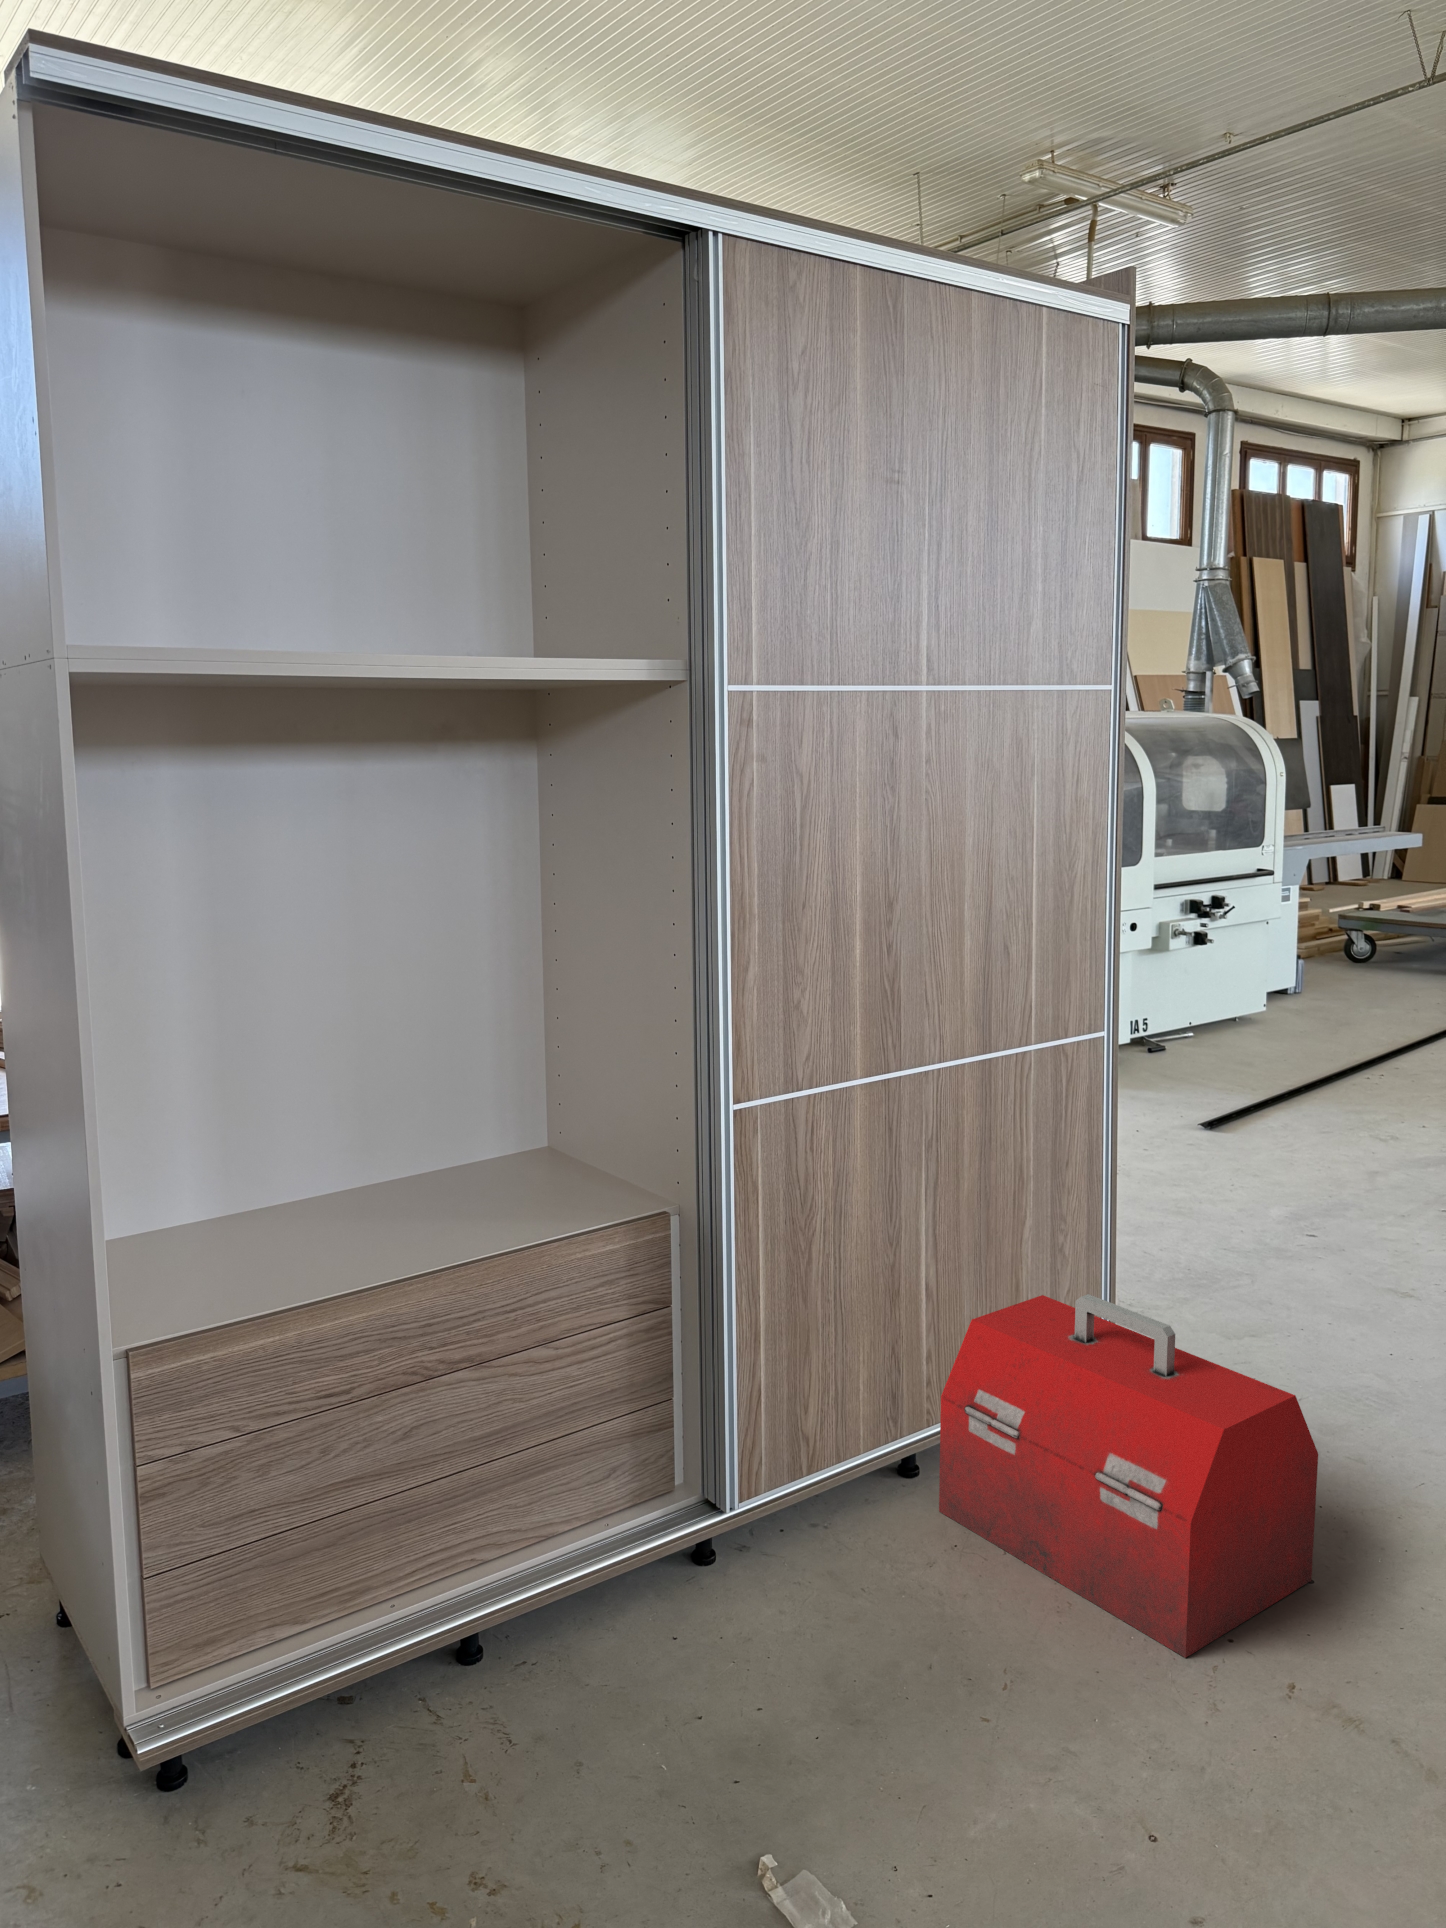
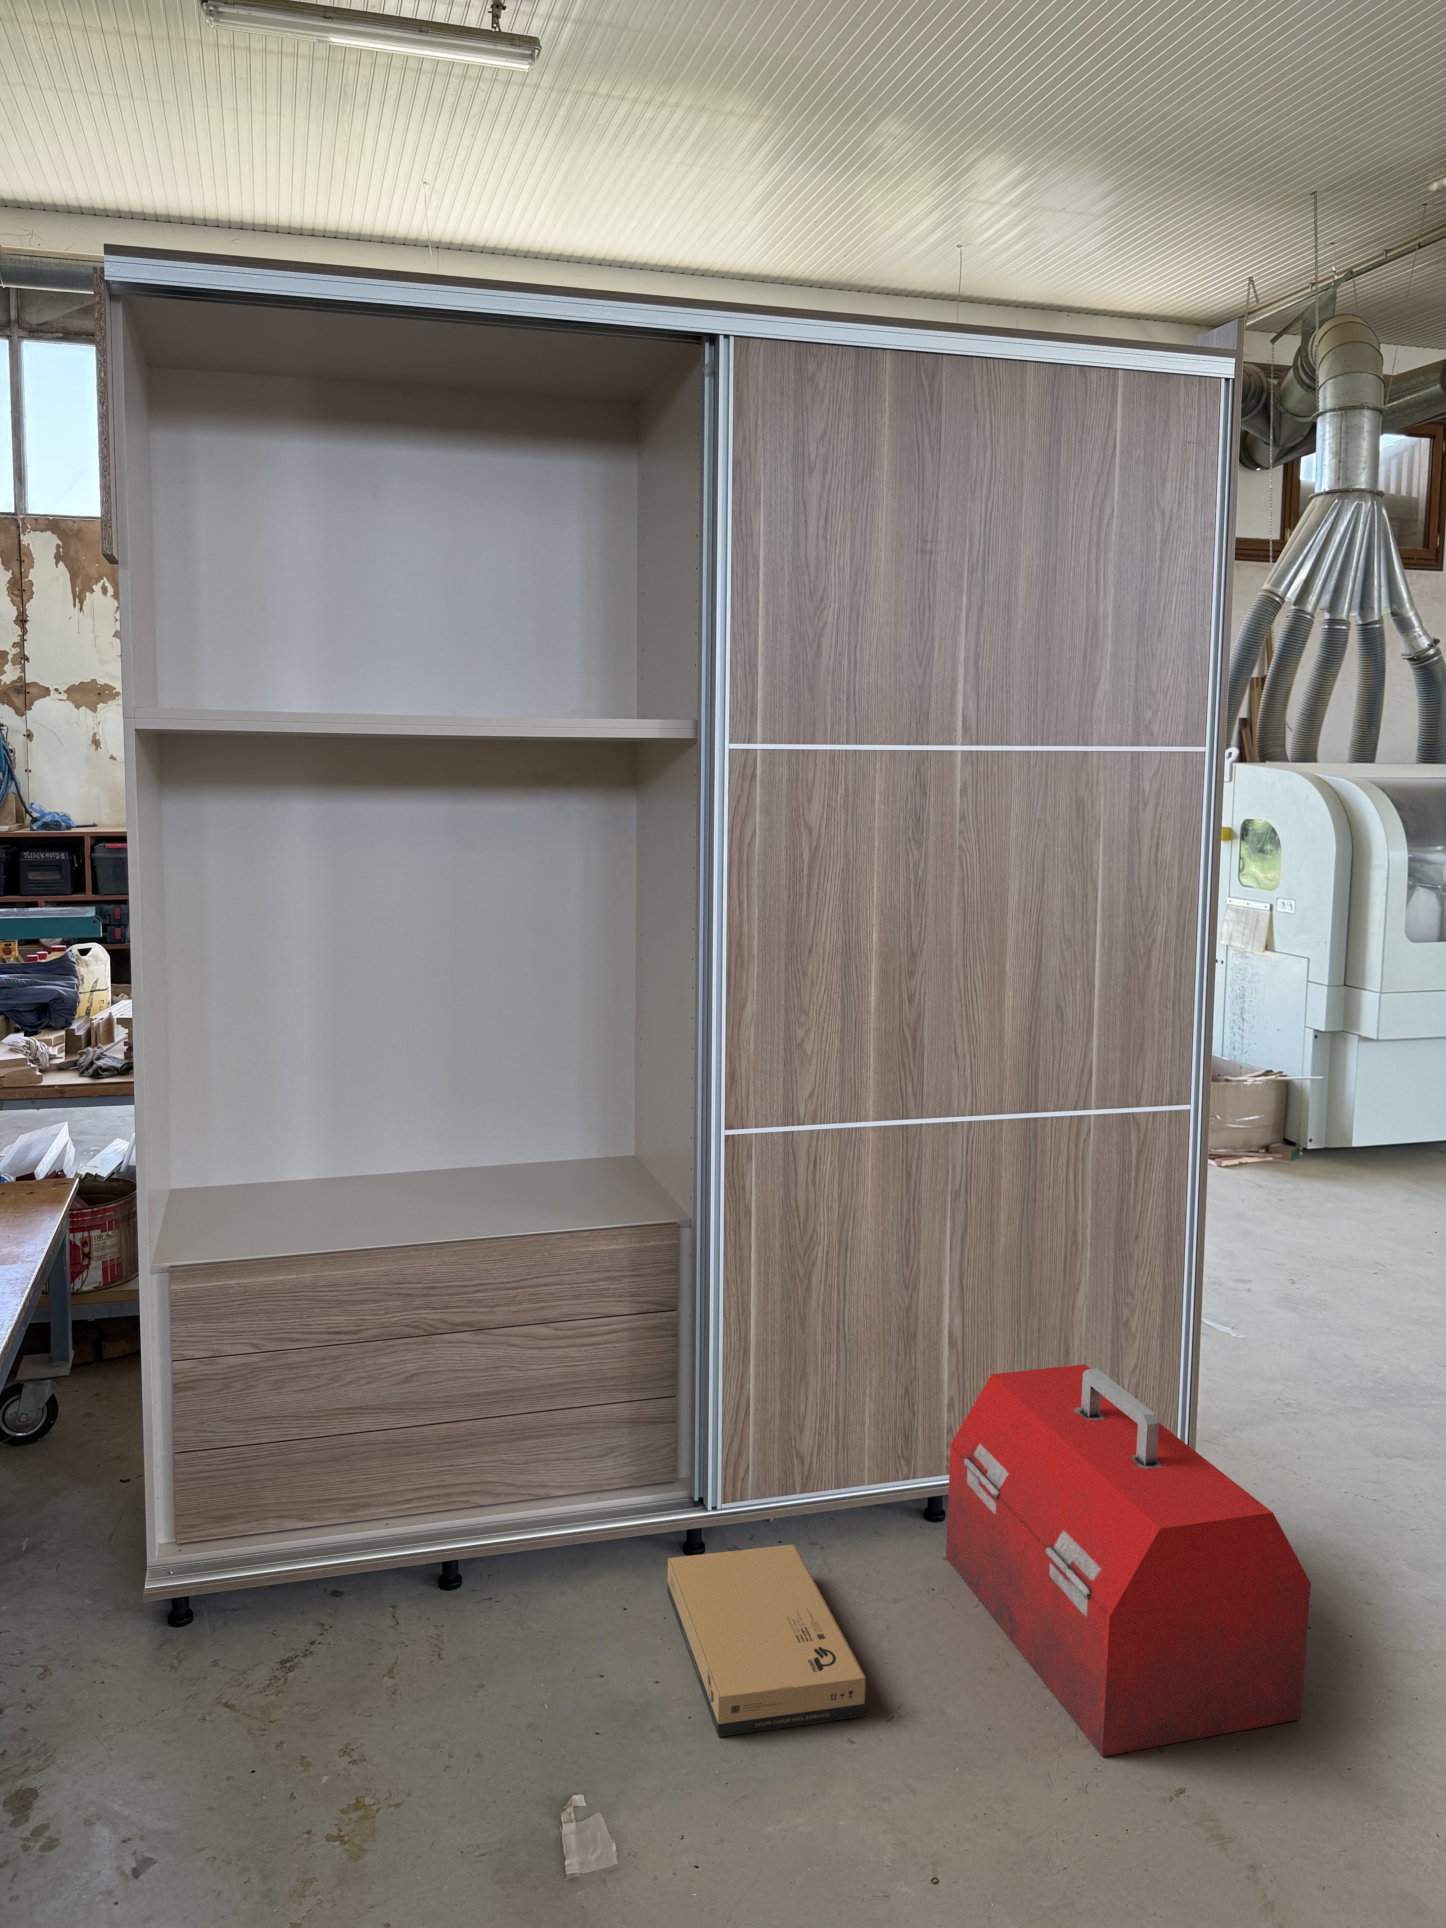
cardboard box: none [702,1530,968,1739] -> present [667,1544,866,1737]

